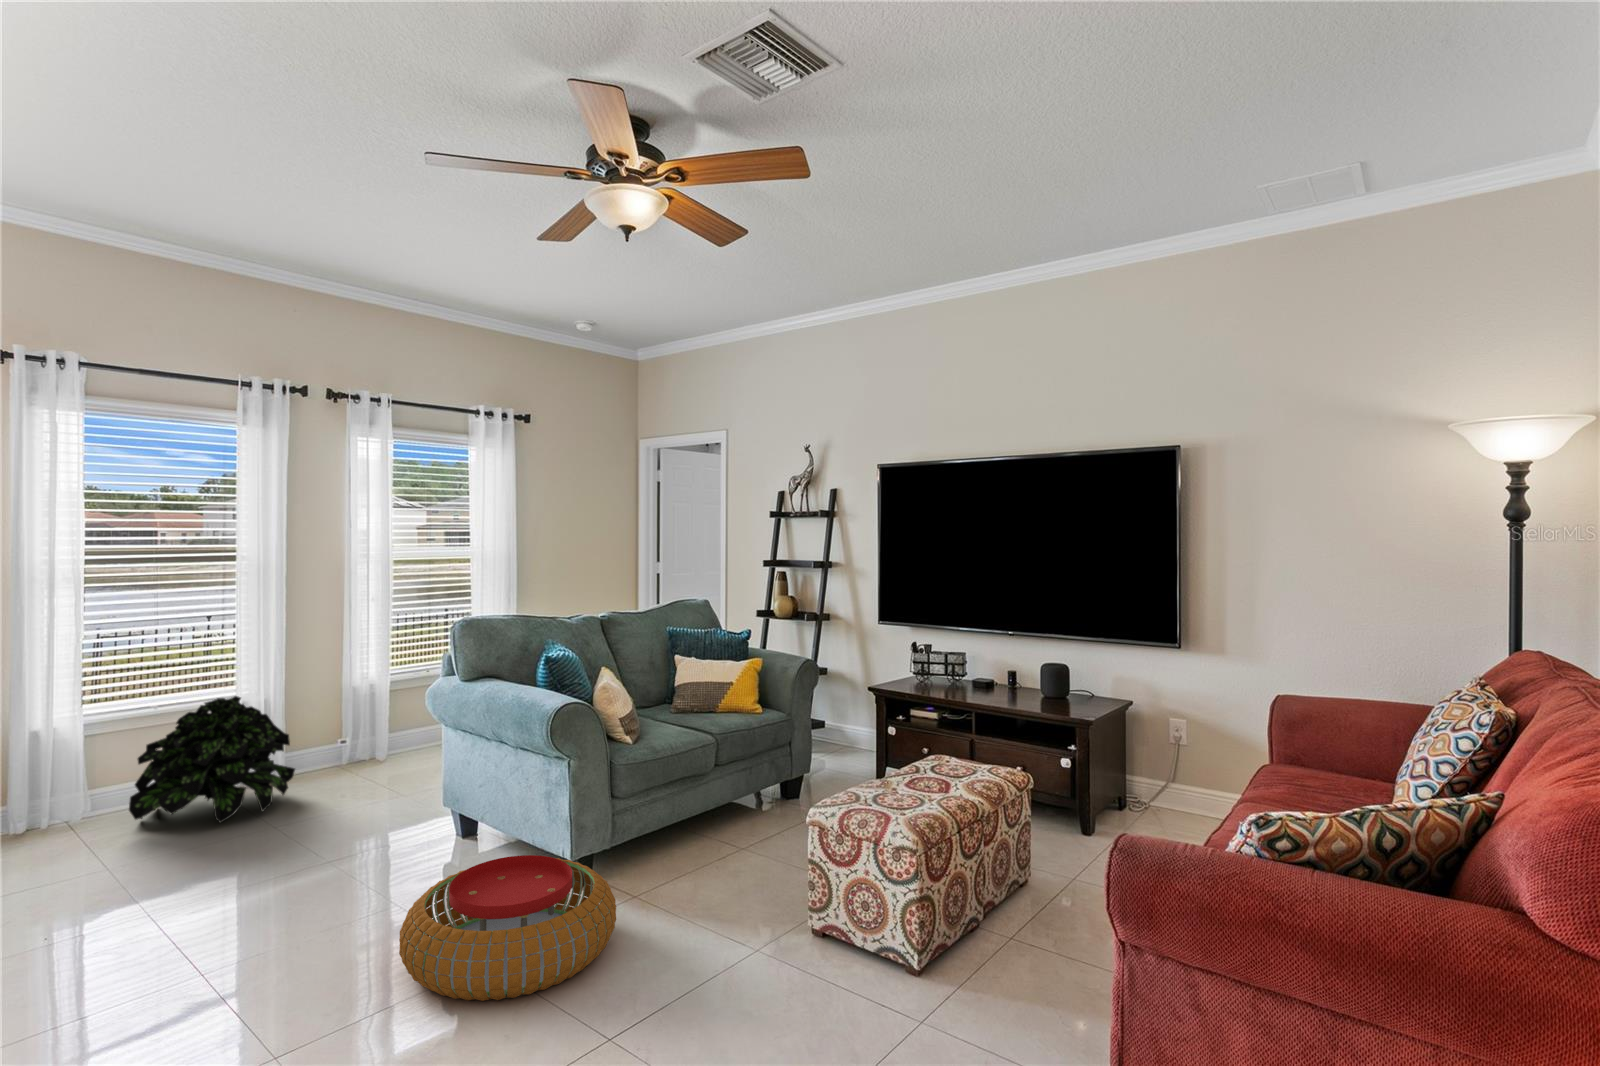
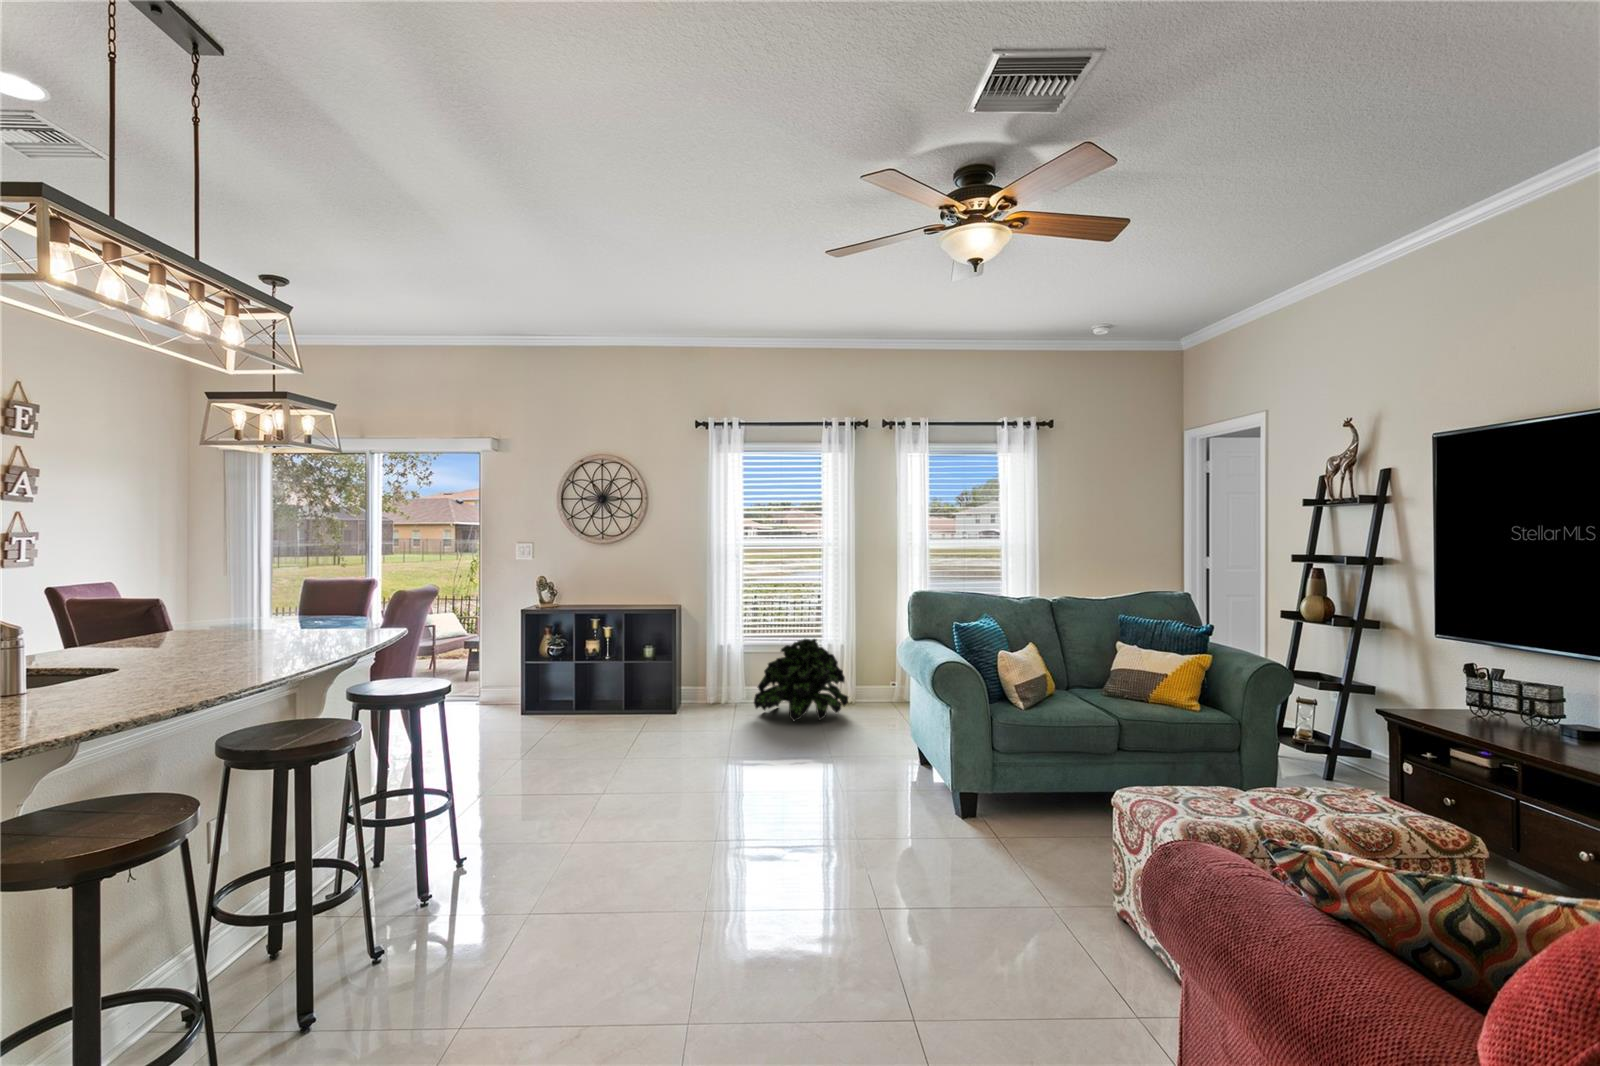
pouf: present [399,855,616,1001] -> none [782,773,946,877]

